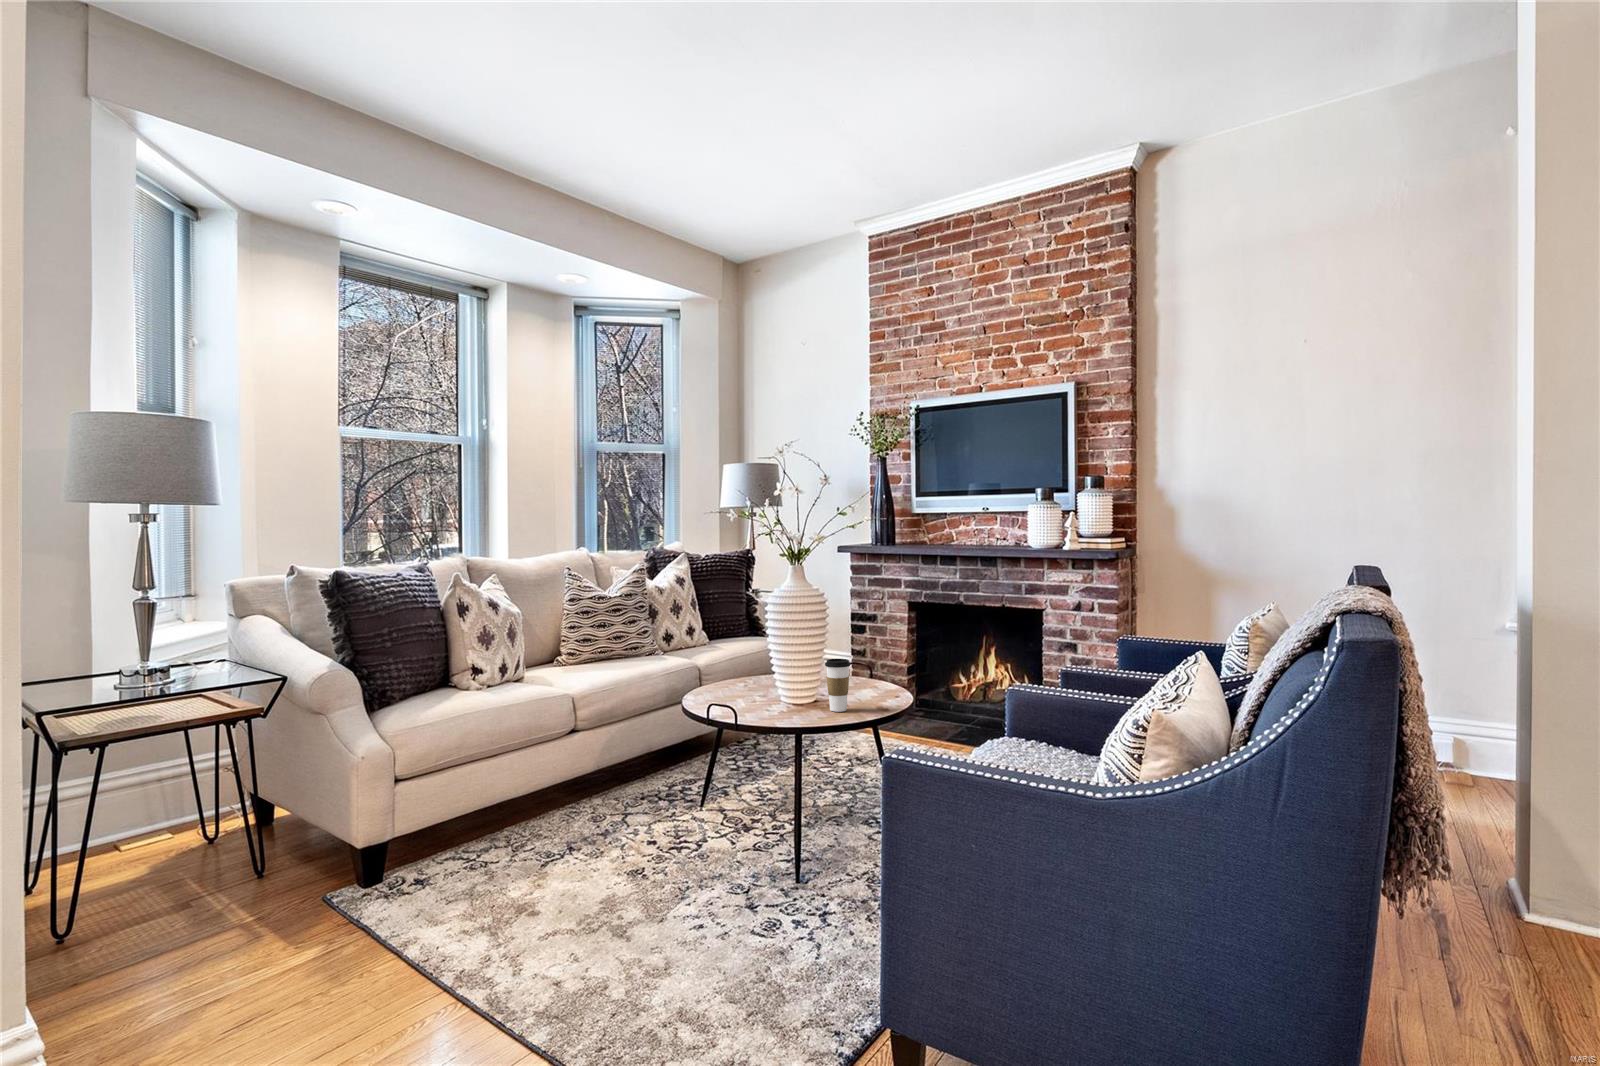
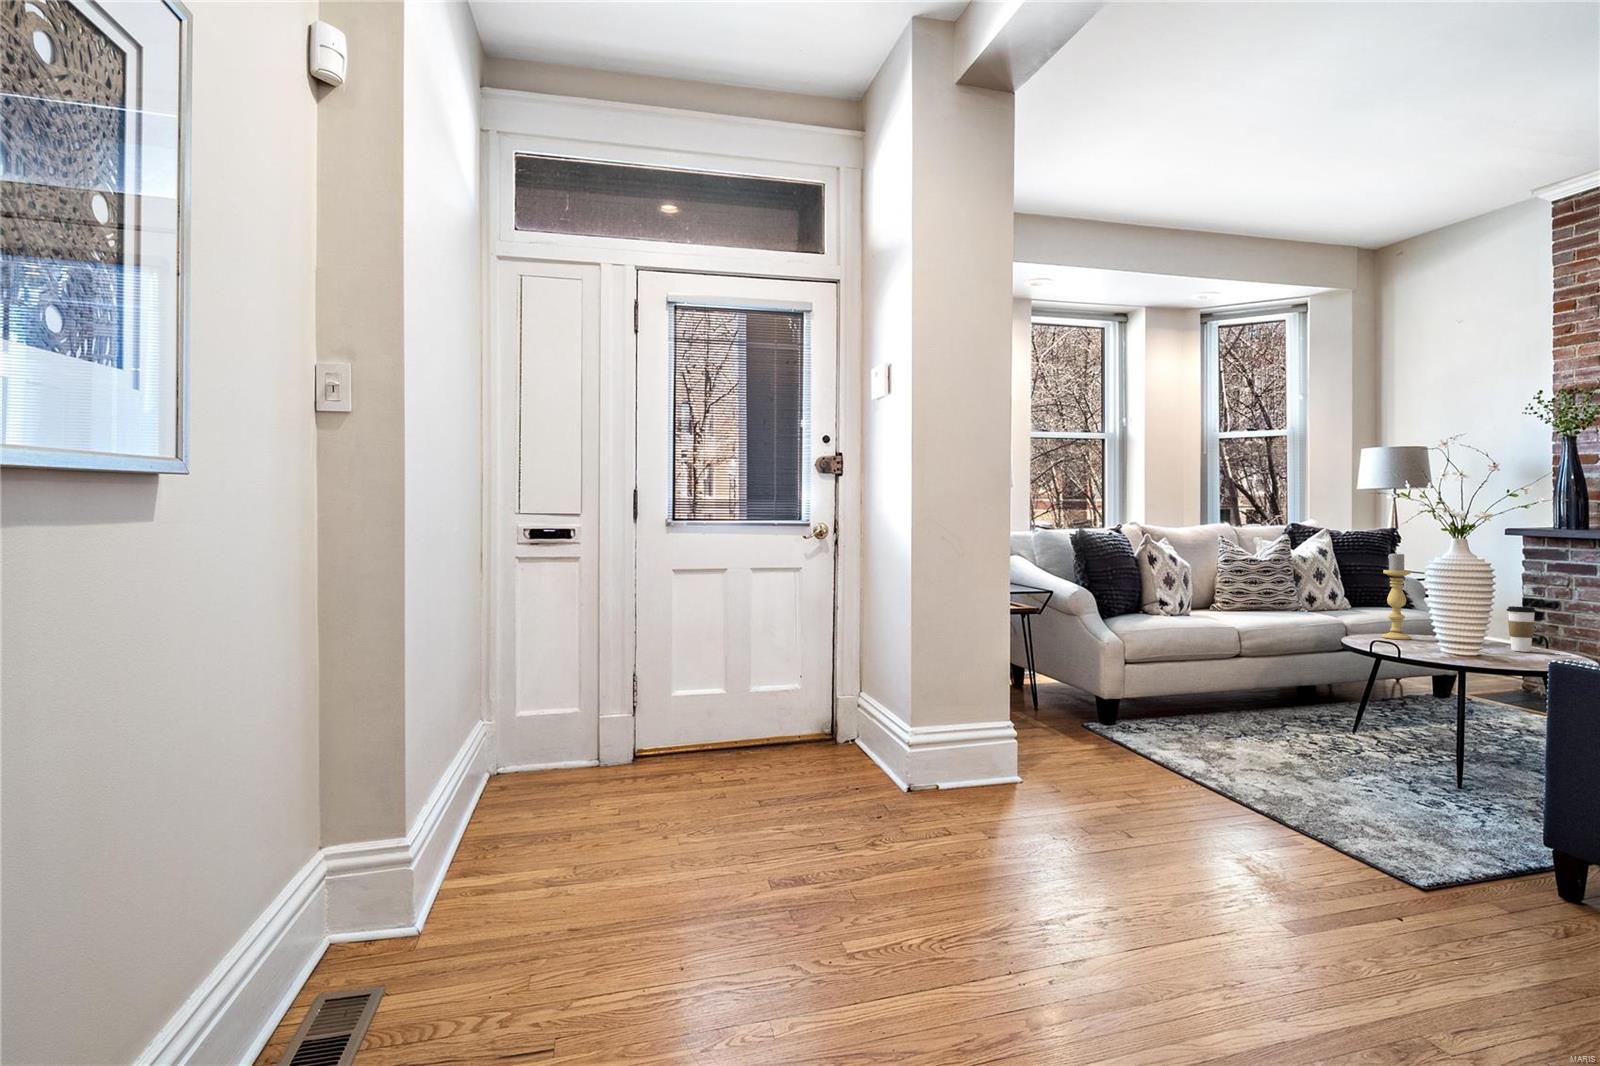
candle holder: none [713,598,741,704] -> present [1382,552,1411,640]

